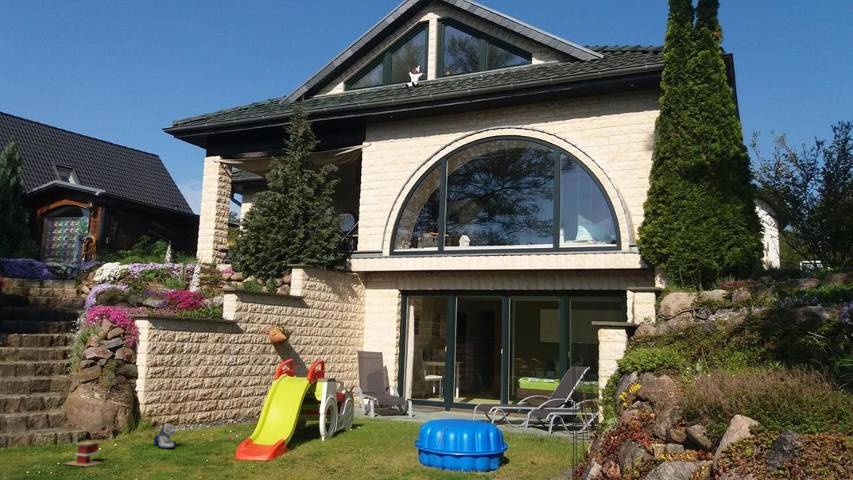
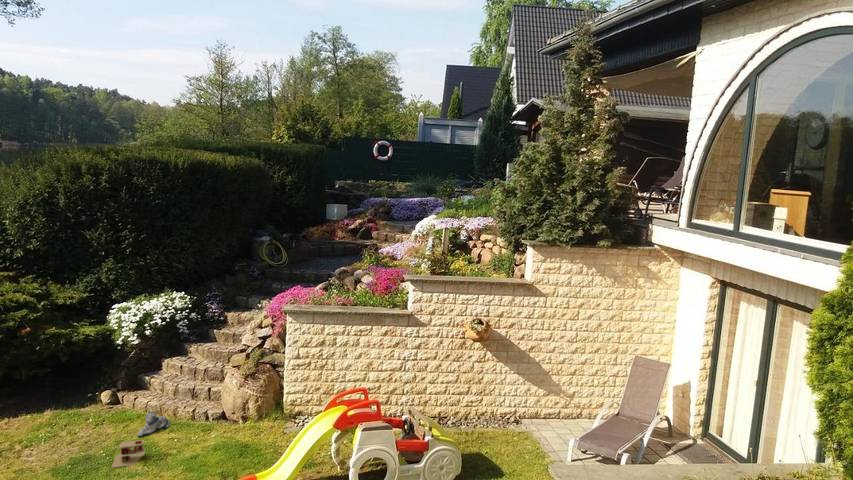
plush toy: present [153,424,176,448] -> present [138,412,170,436]

